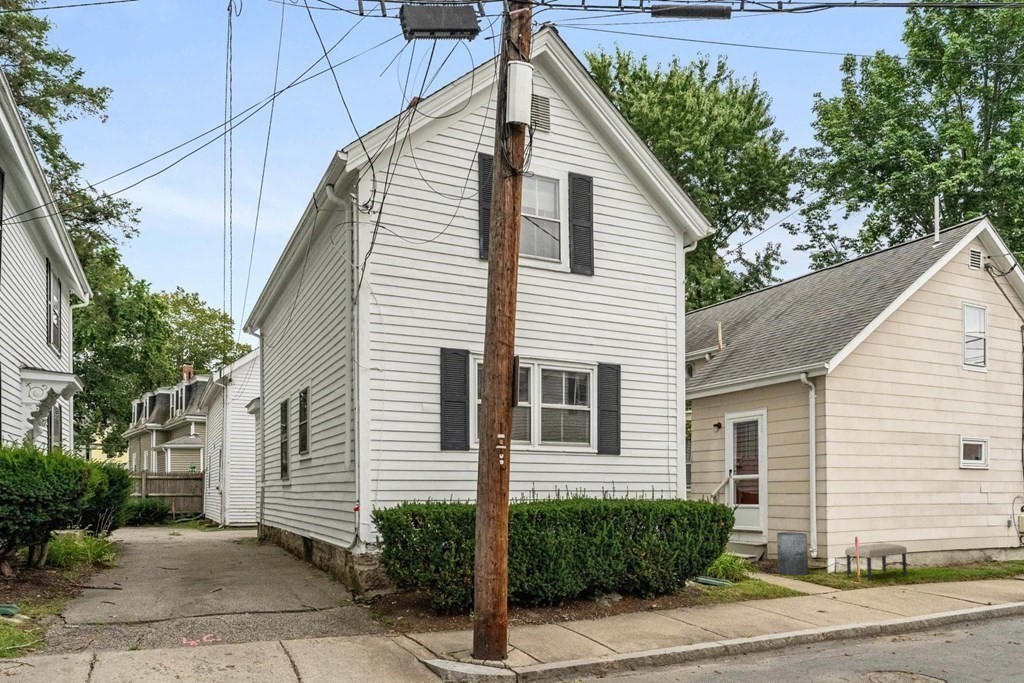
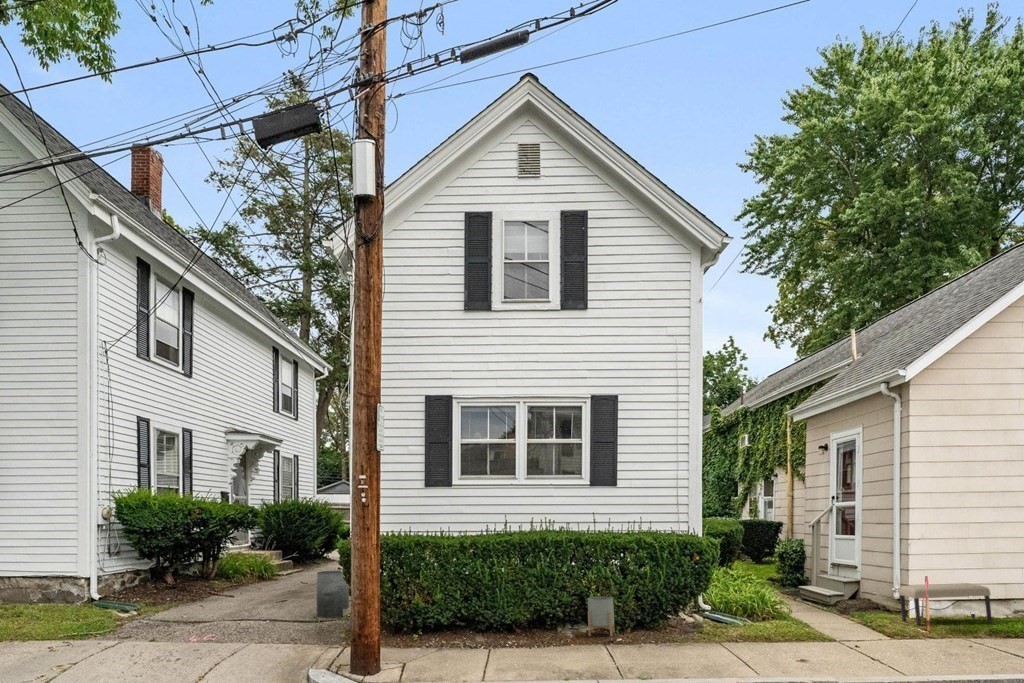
trash can: present [777,532,808,575] -> present [317,570,349,618]
planter: none [666,567,698,607] -> present [588,597,615,636]

